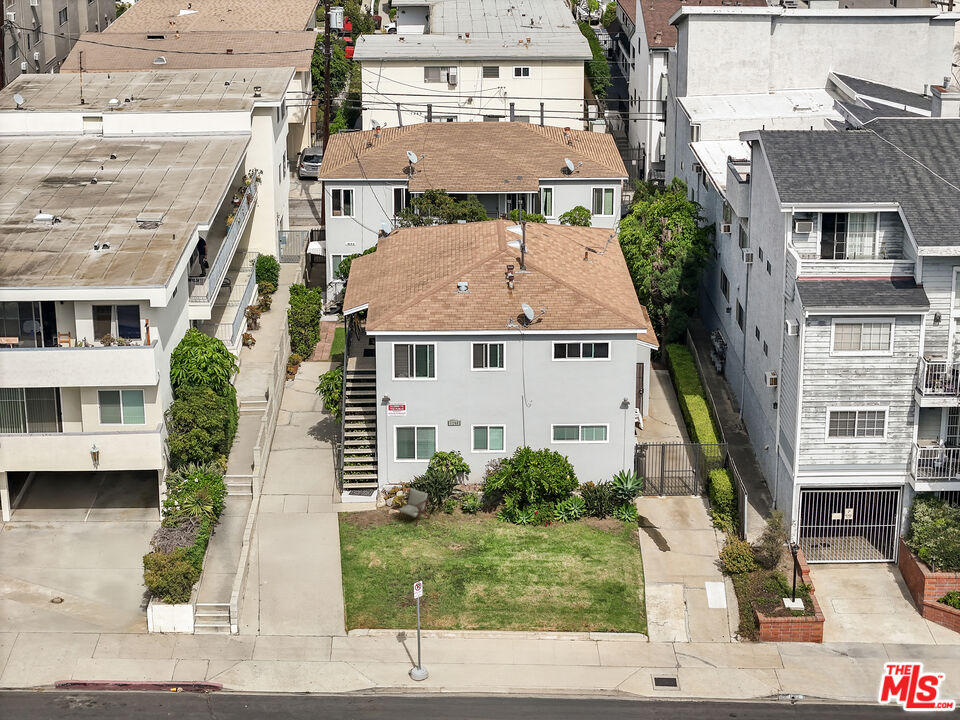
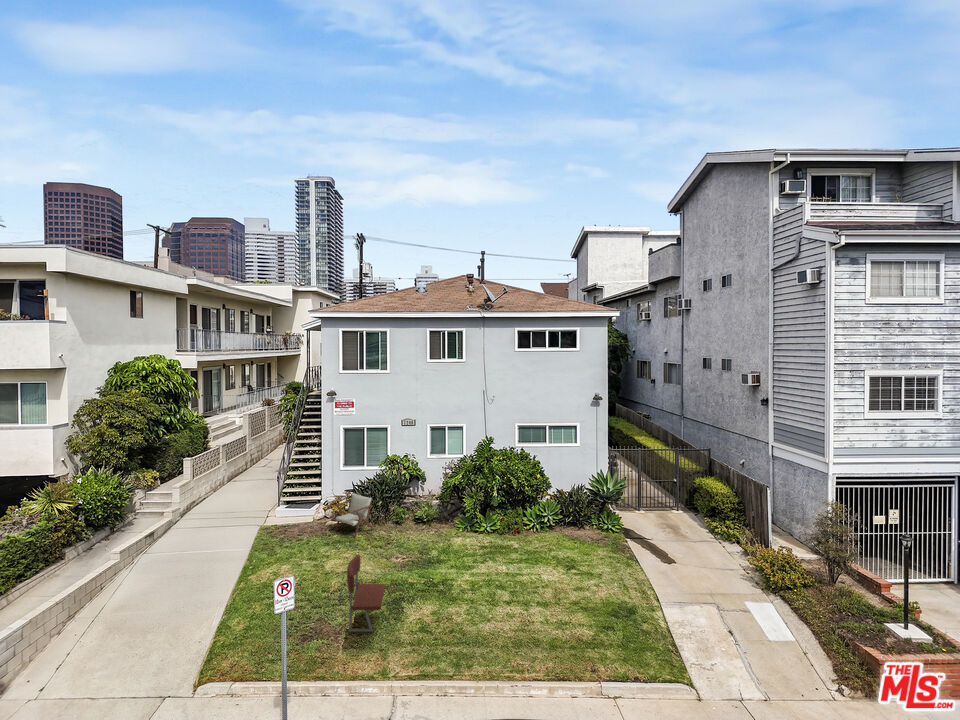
bench: none [426,551,450,602] -> present [347,555,385,632]

